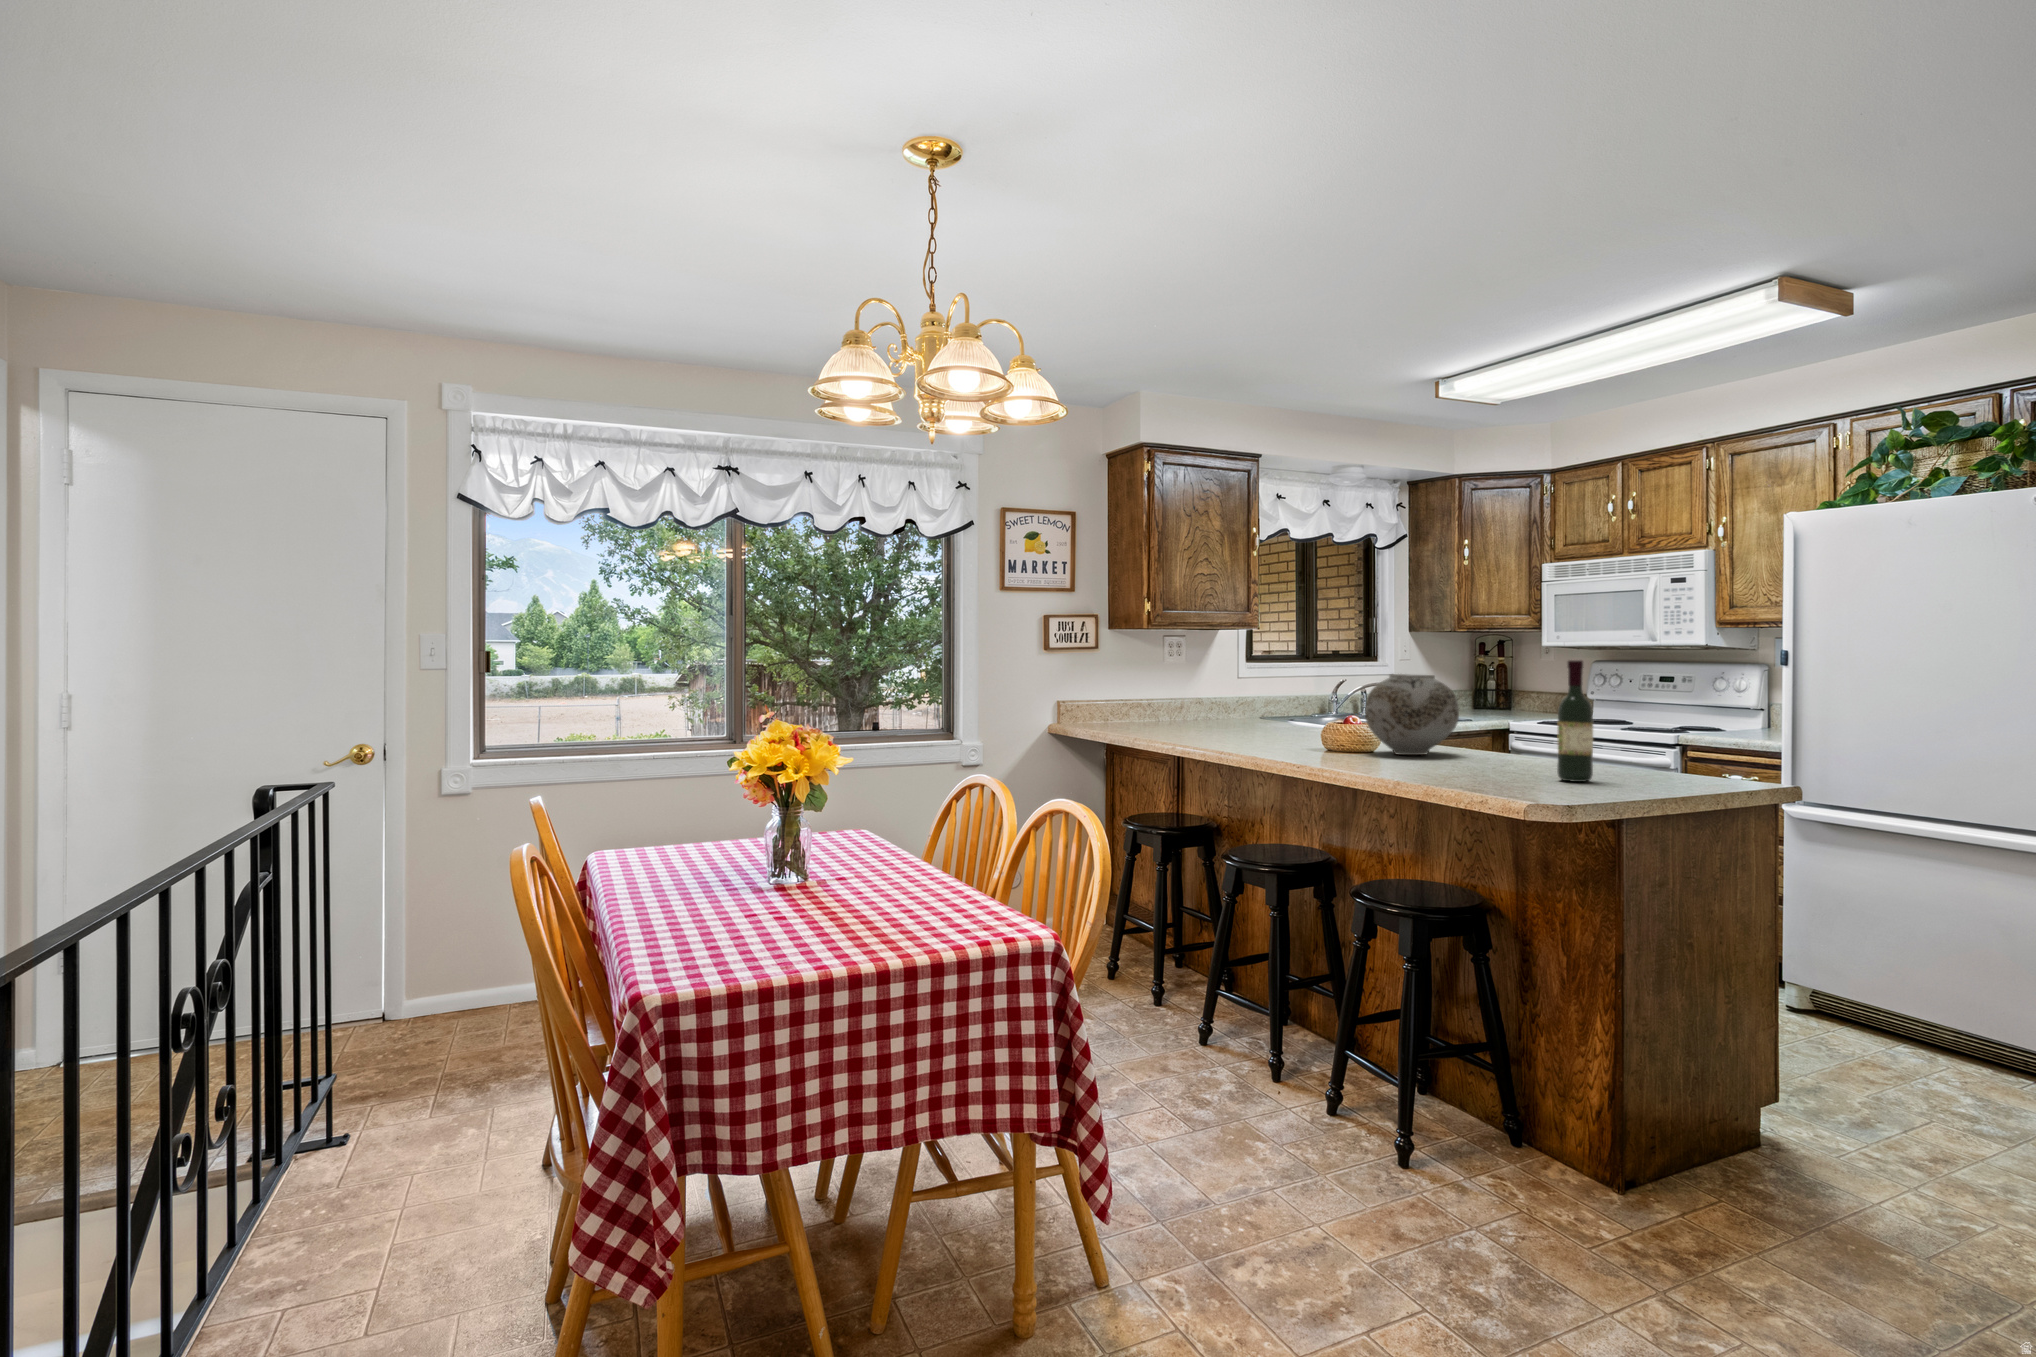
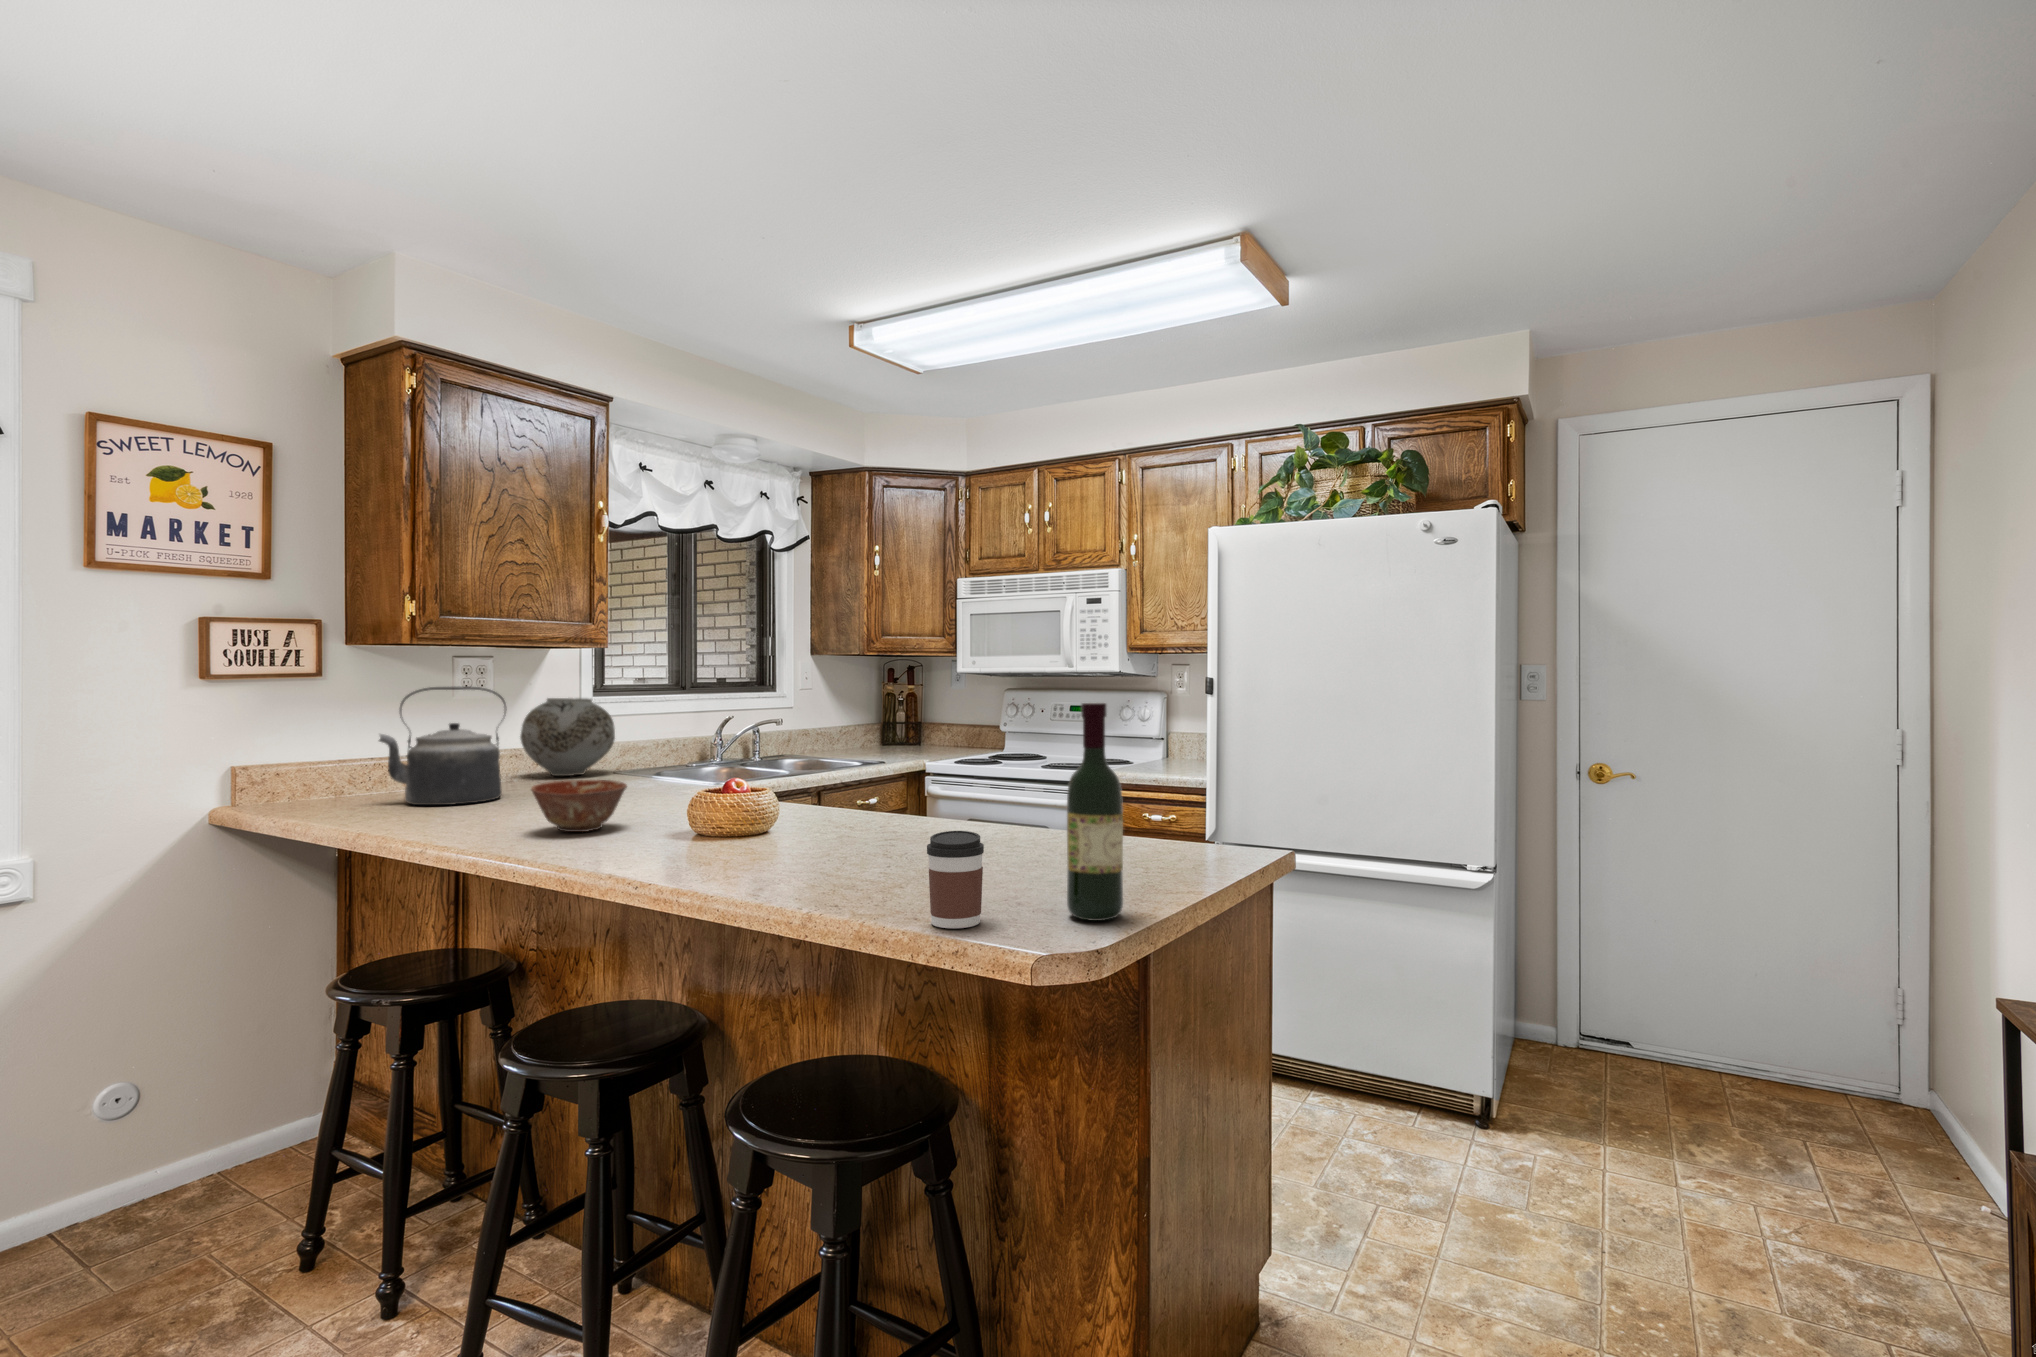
kettle: none [1135,656,1204,729] -> present [379,686,507,805]
vase: present [1365,674,1459,755] -> present [520,698,615,776]
ceramic bowl: none [1236,712,1290,742] -> present [531,780,627,832]
coffee cup: none [1473,730,1506,779] -> present [927,831,984,928]

